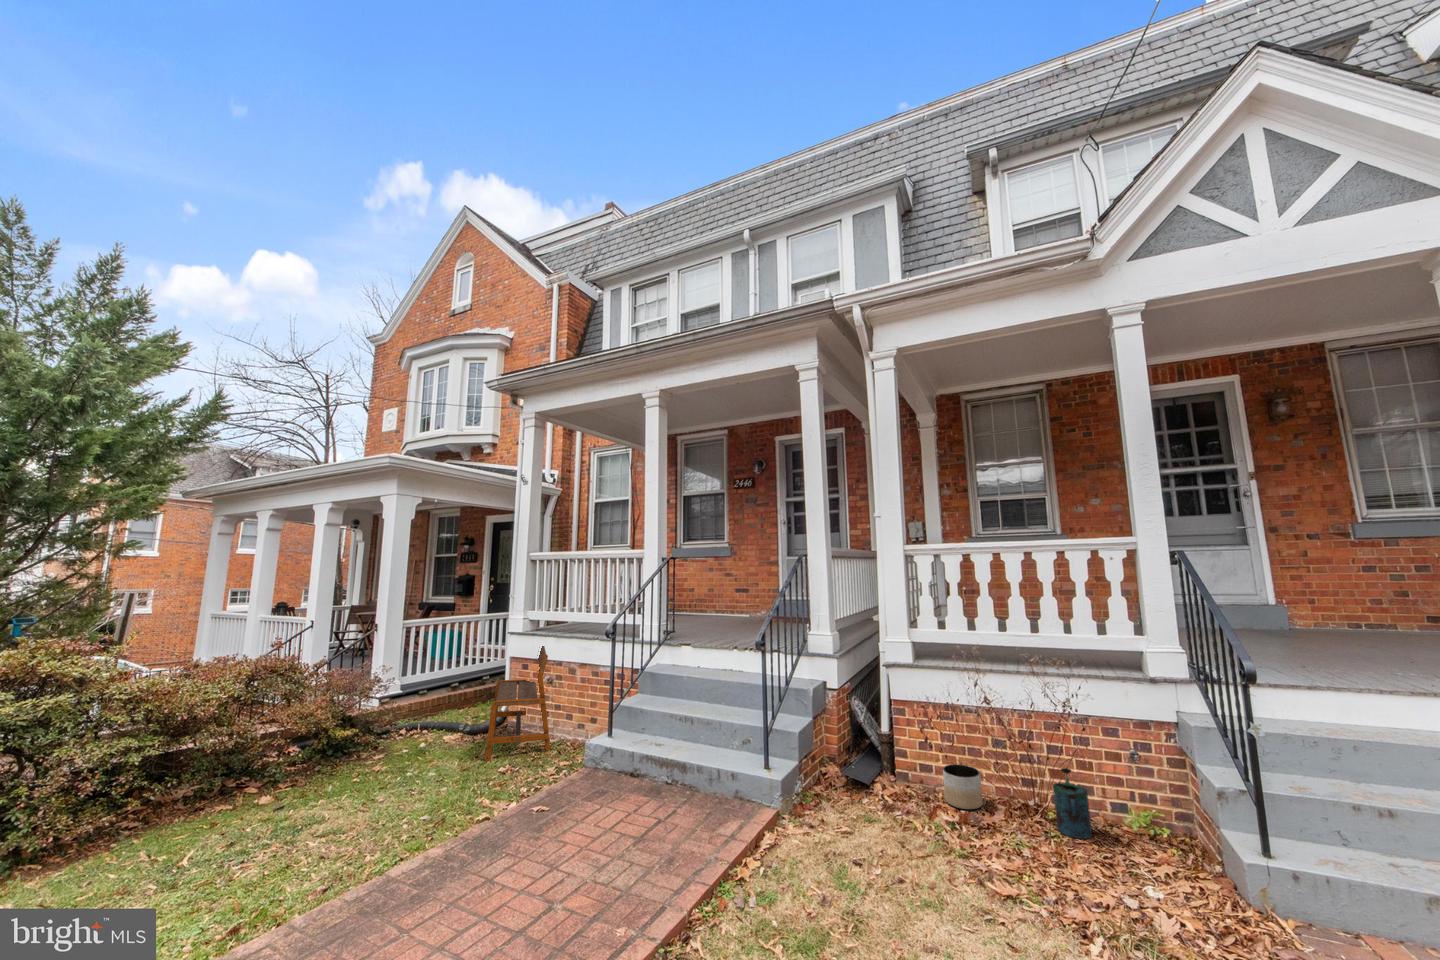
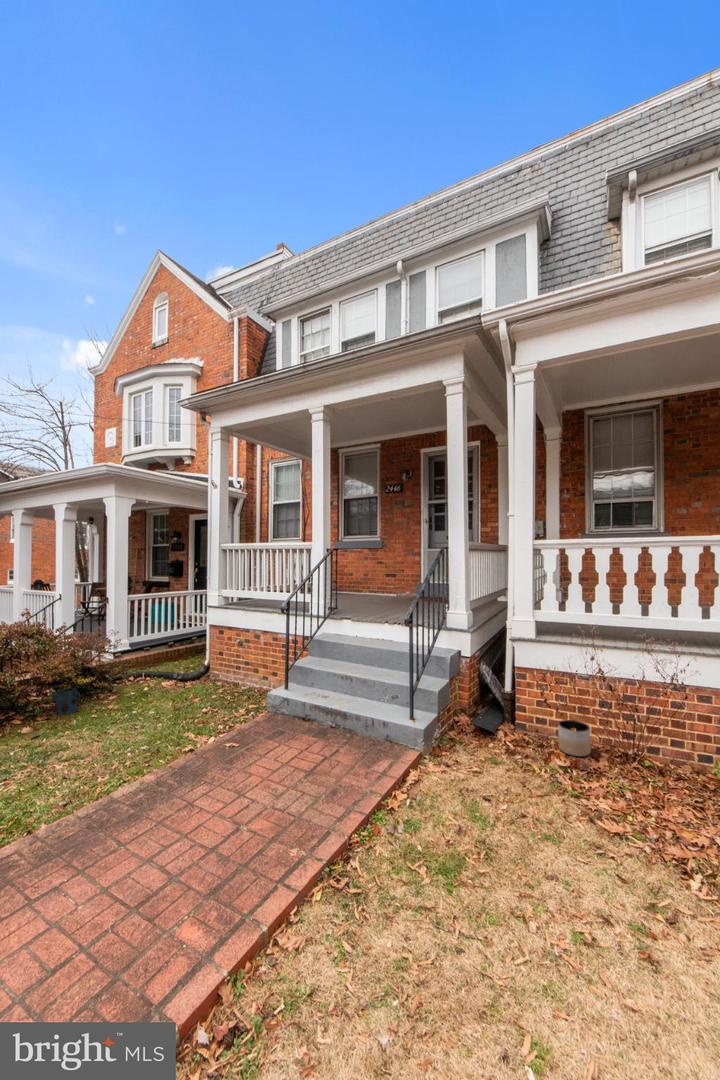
bench: present [485,646,550,761] -> none [190,615,241,707]
watering can: present [1053,768,1092,839] -> present [46,686,80,715]

